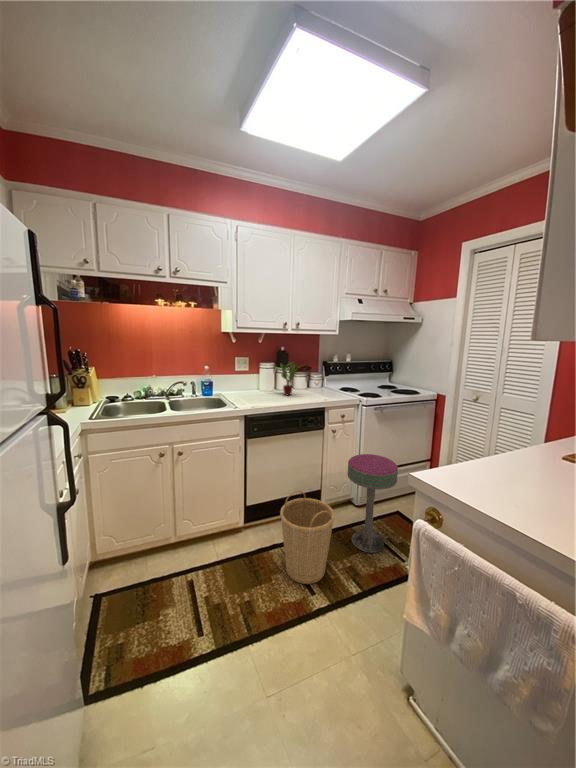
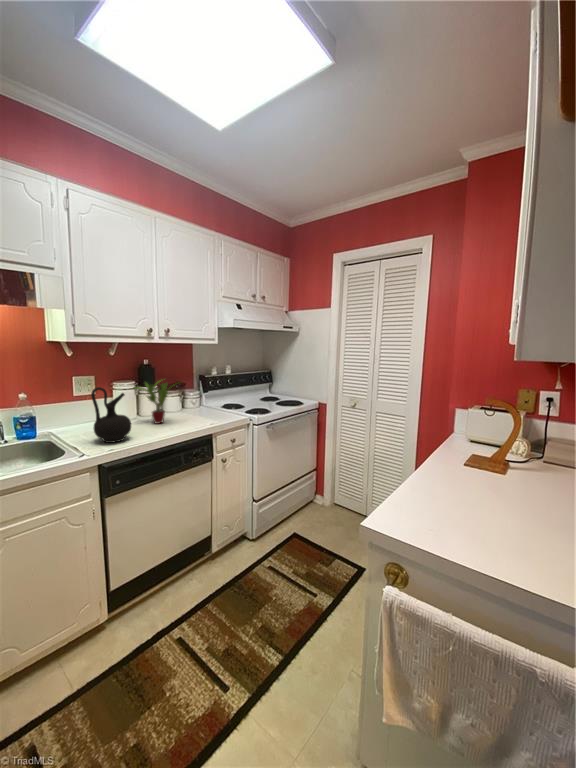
ceramic jug: none [244,363,267,403] -> present [91,387,131,443]
bar stool: present [347,454,398,553] -> none [247,482,302,599]
basket: present [280,491,334,584] -> none [168,552,242,681]

